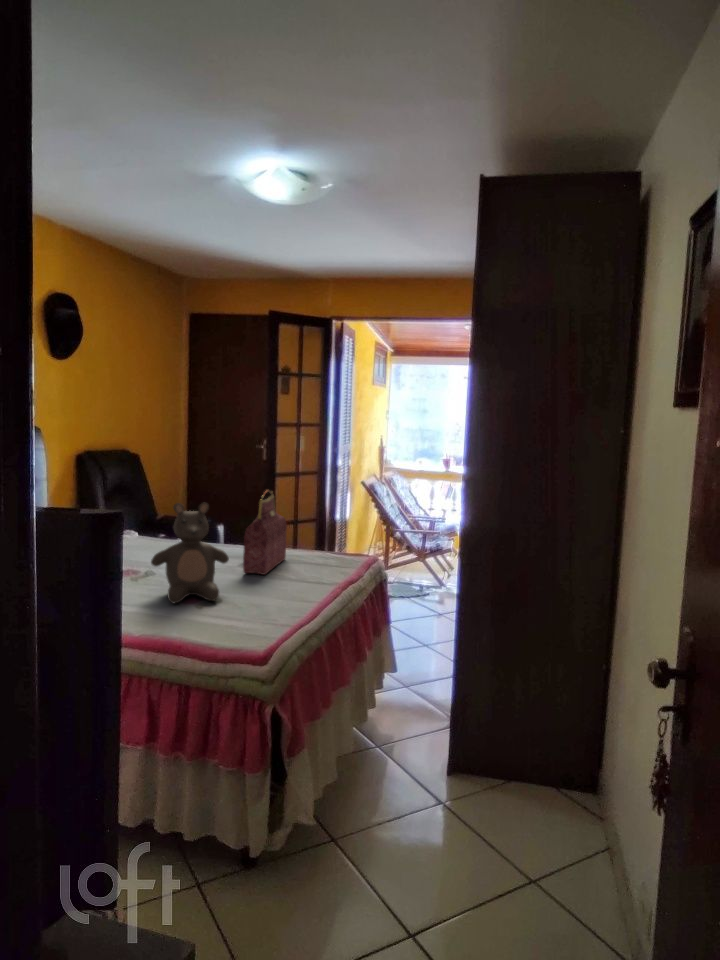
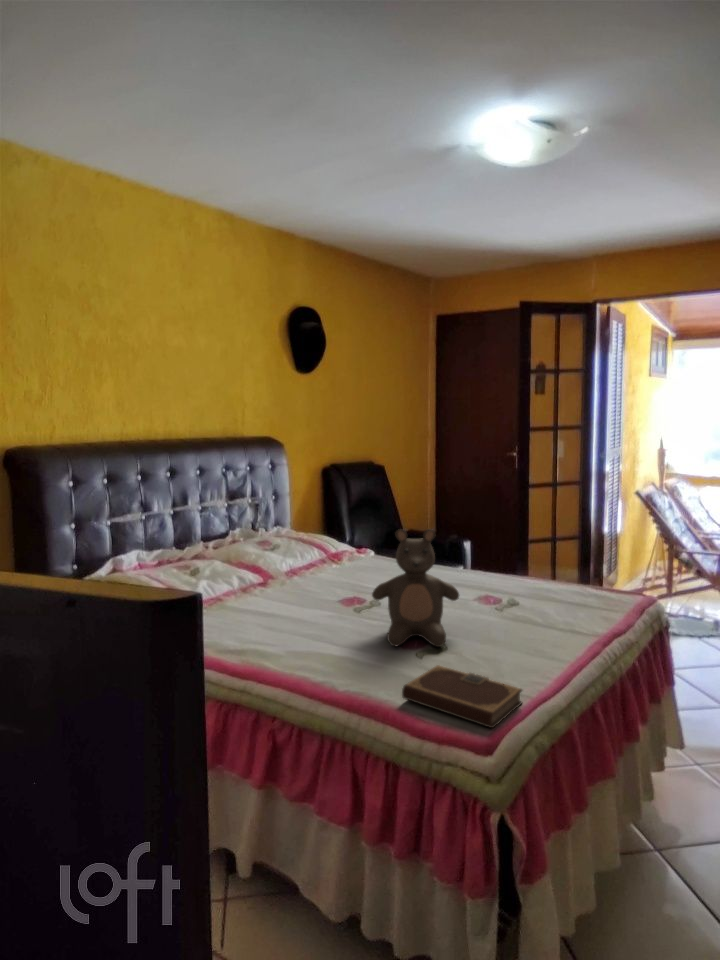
handbag: present [243,490,287,575] -> none [480,511,534,614]
notebook: none [190,611,286,648] -> present [402,665,522,728]

